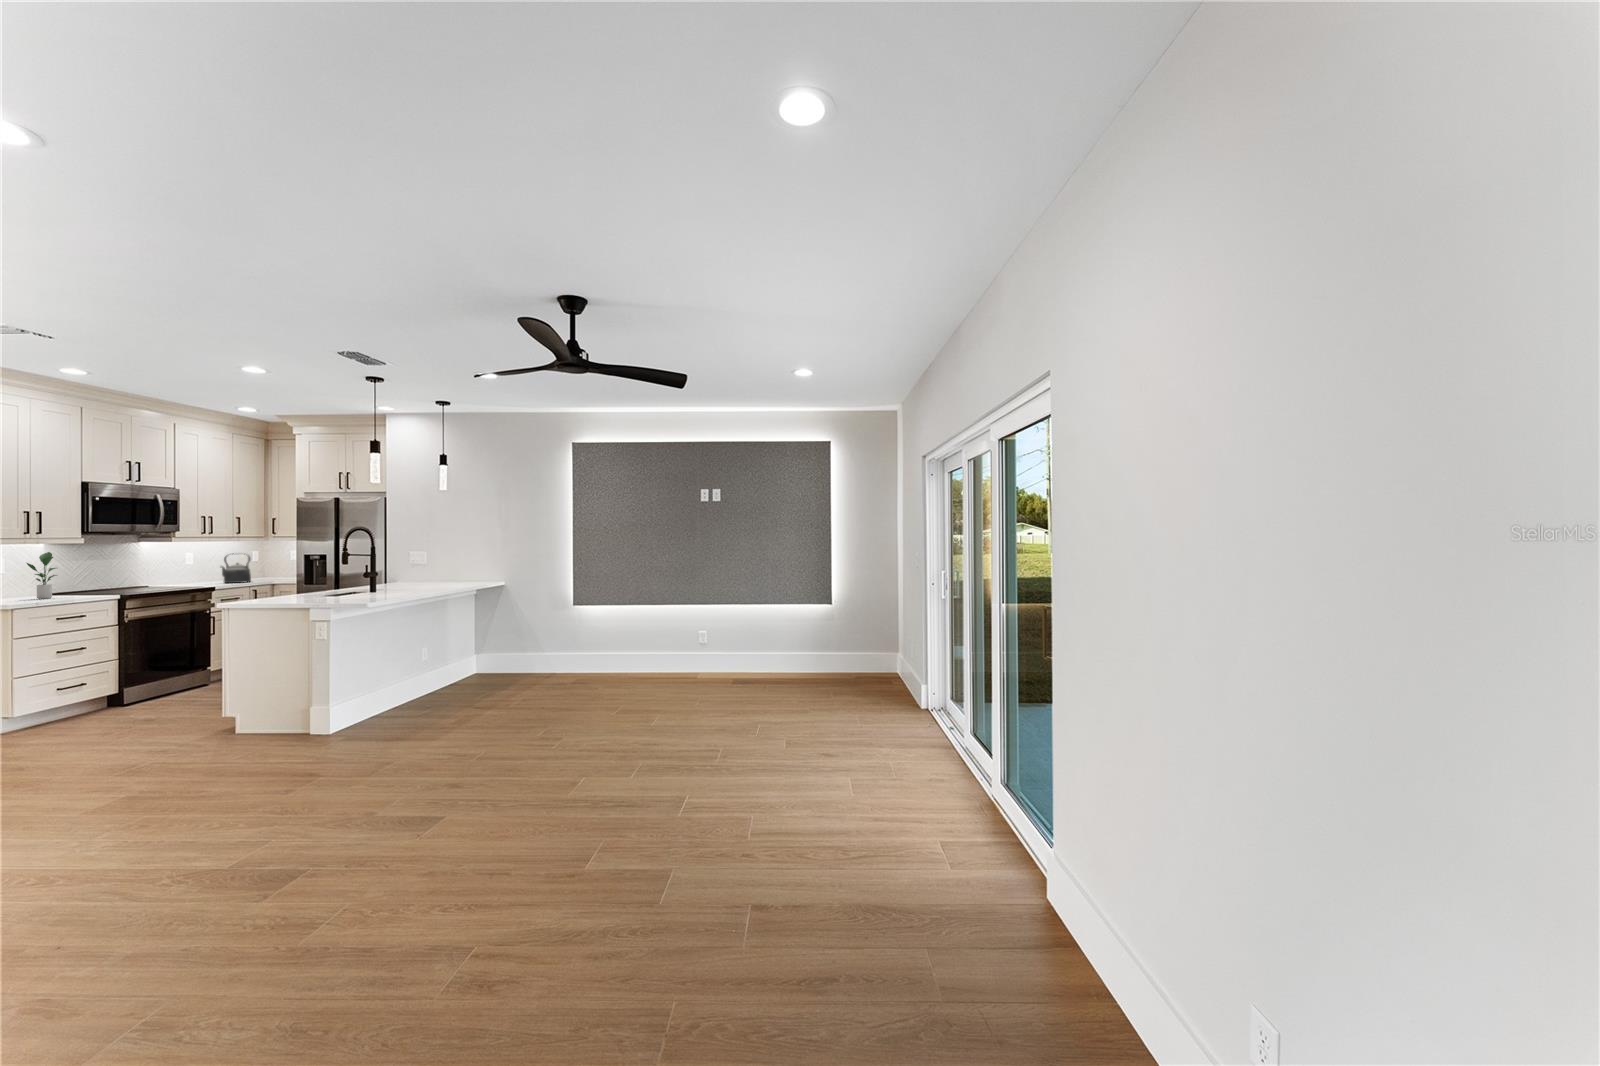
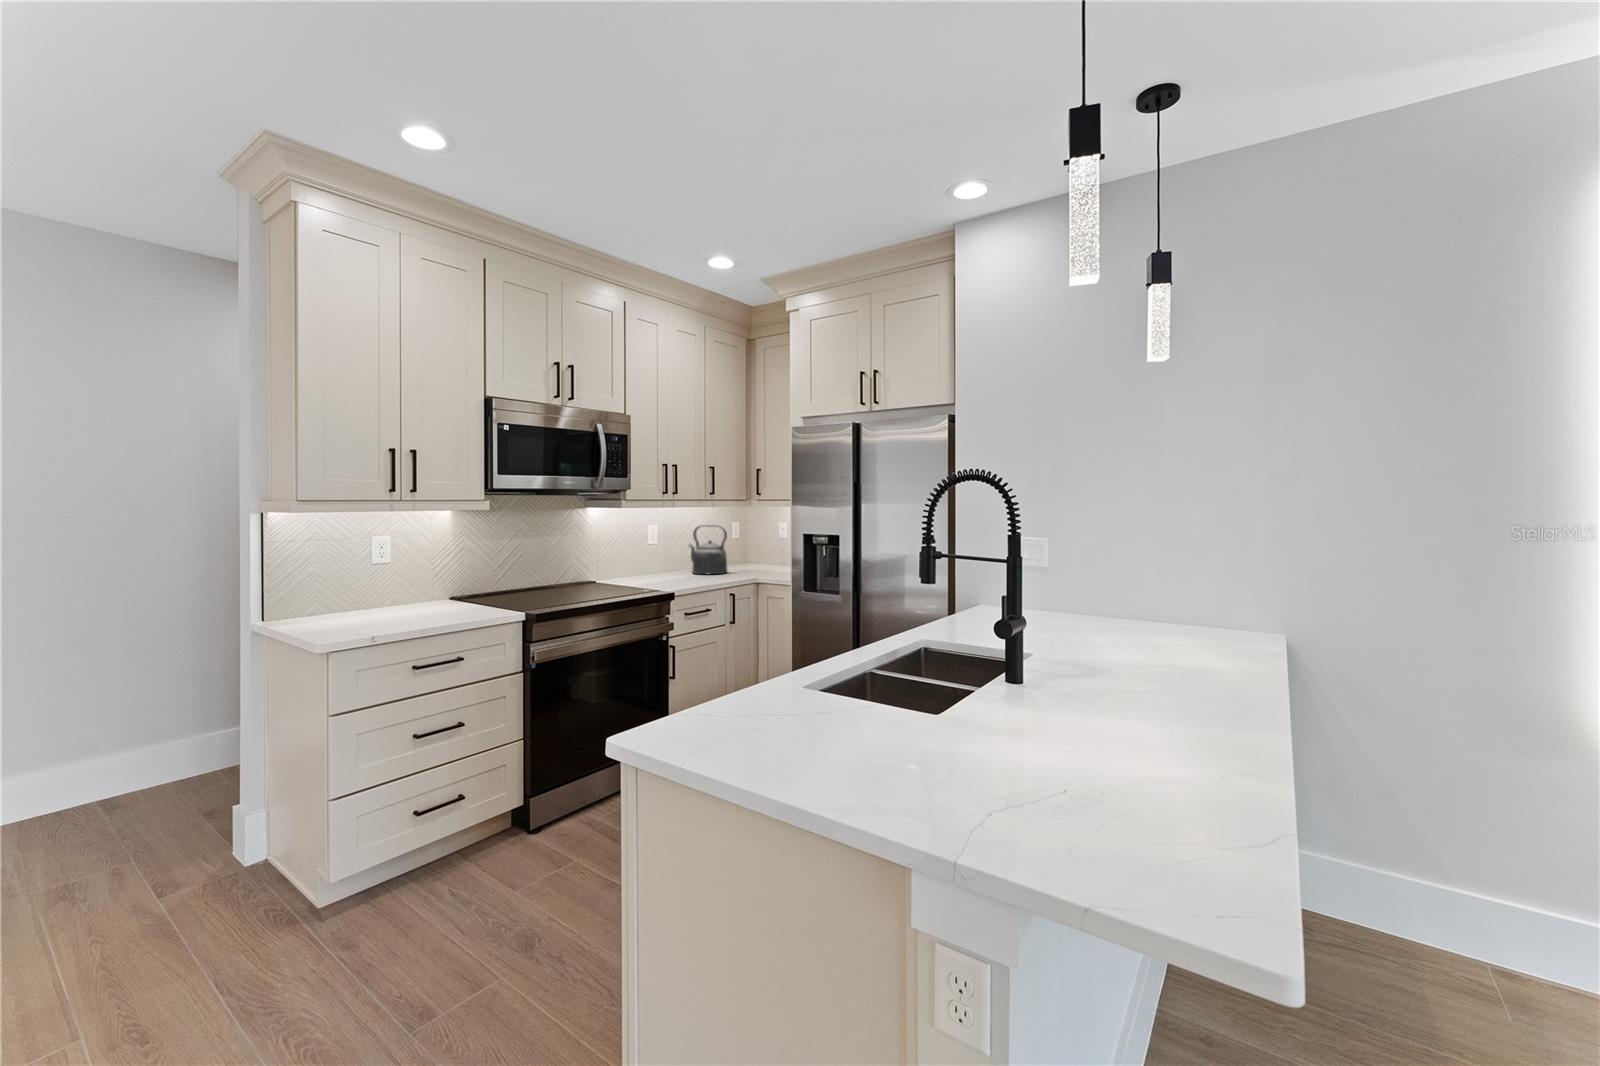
potted plant: present [27,552,57,599] -> none [381,530,435,623]

